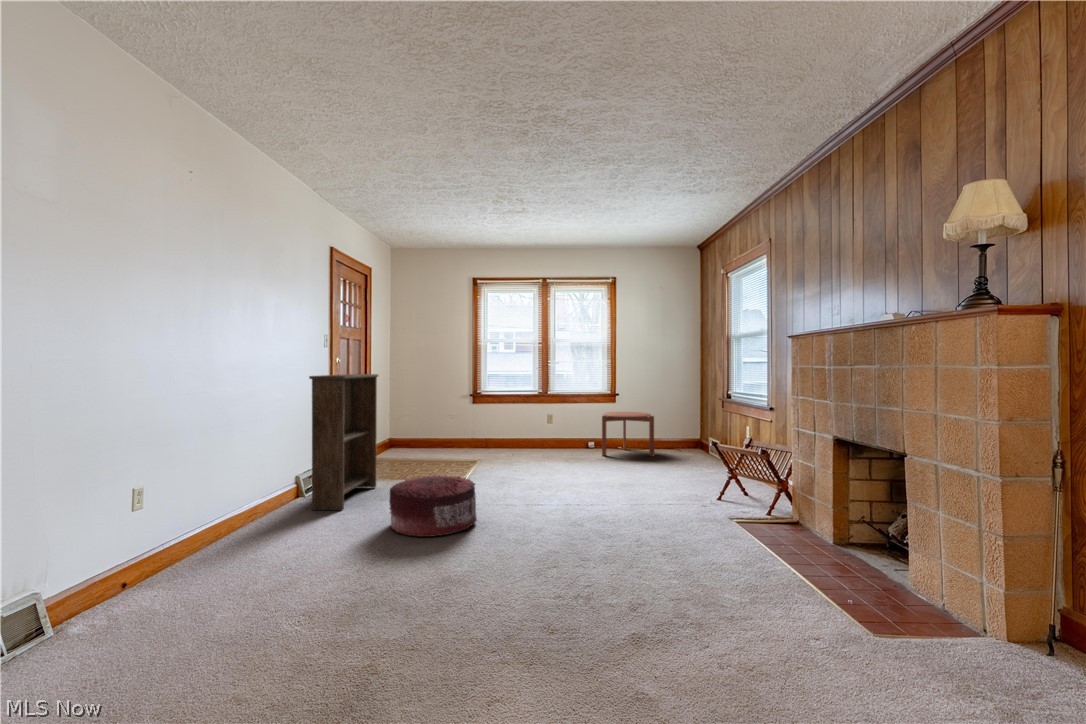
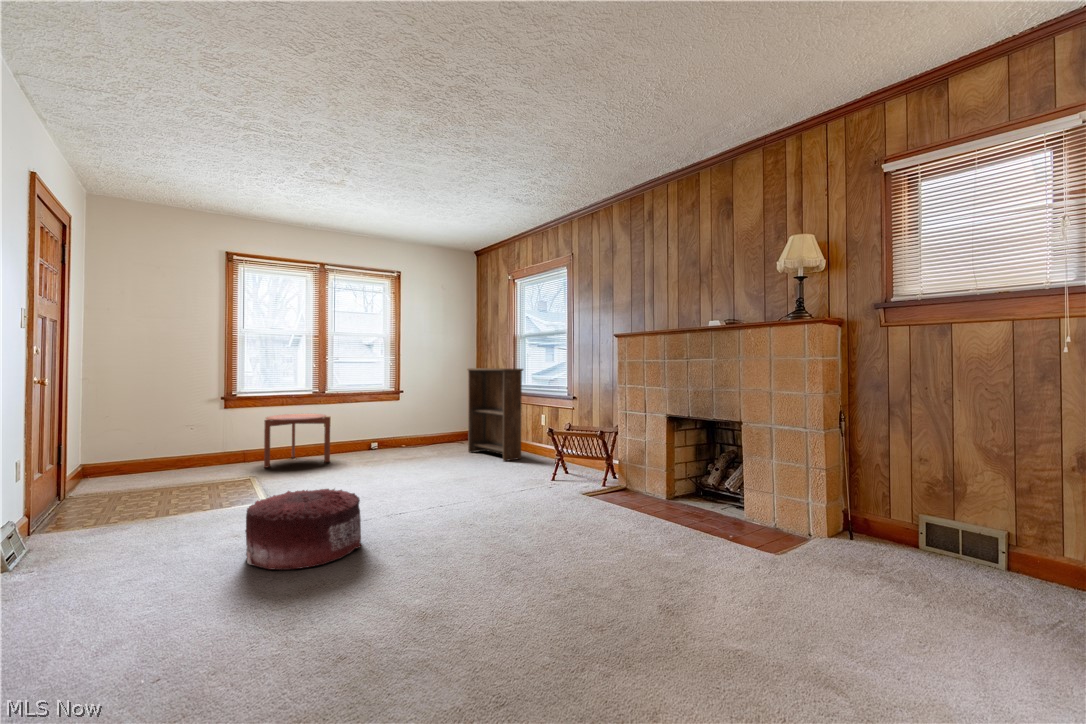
bookshelf: present [309,374,378,510] -> present [467,368,523,461]
side table: present [602,412,654,456] -> present [264,414,330,468]

